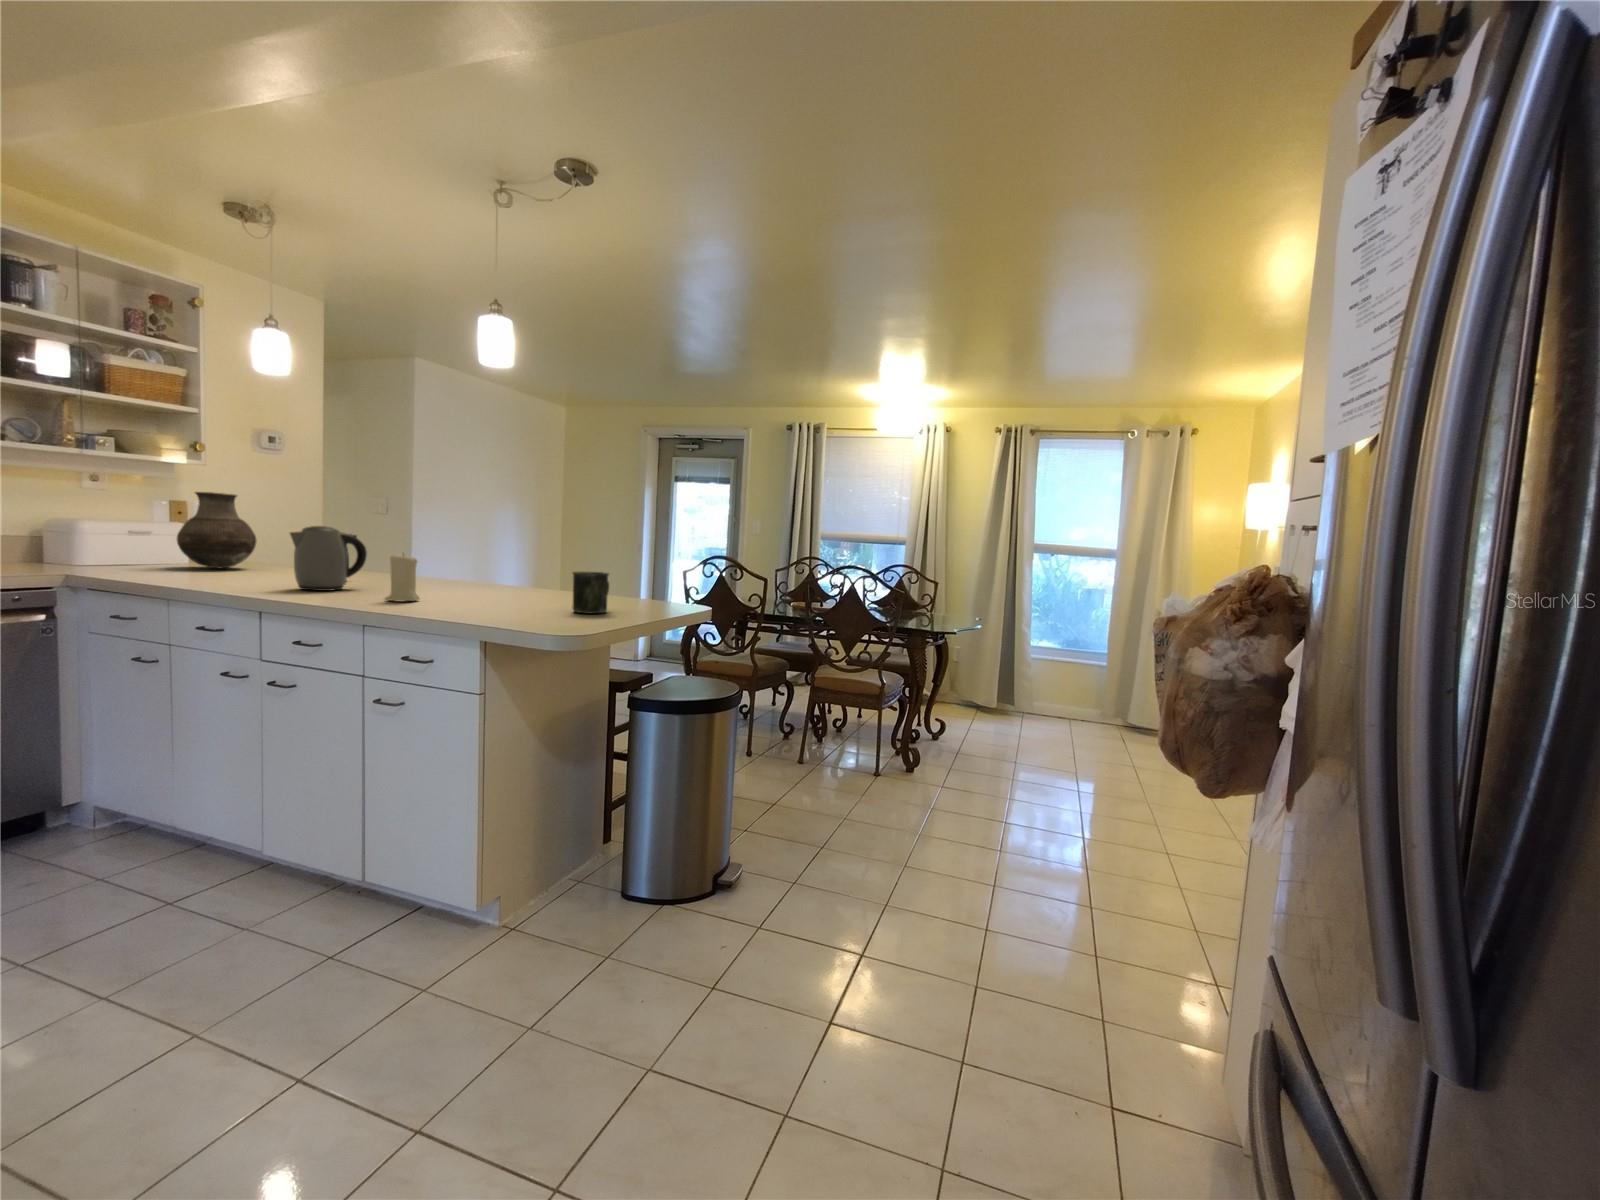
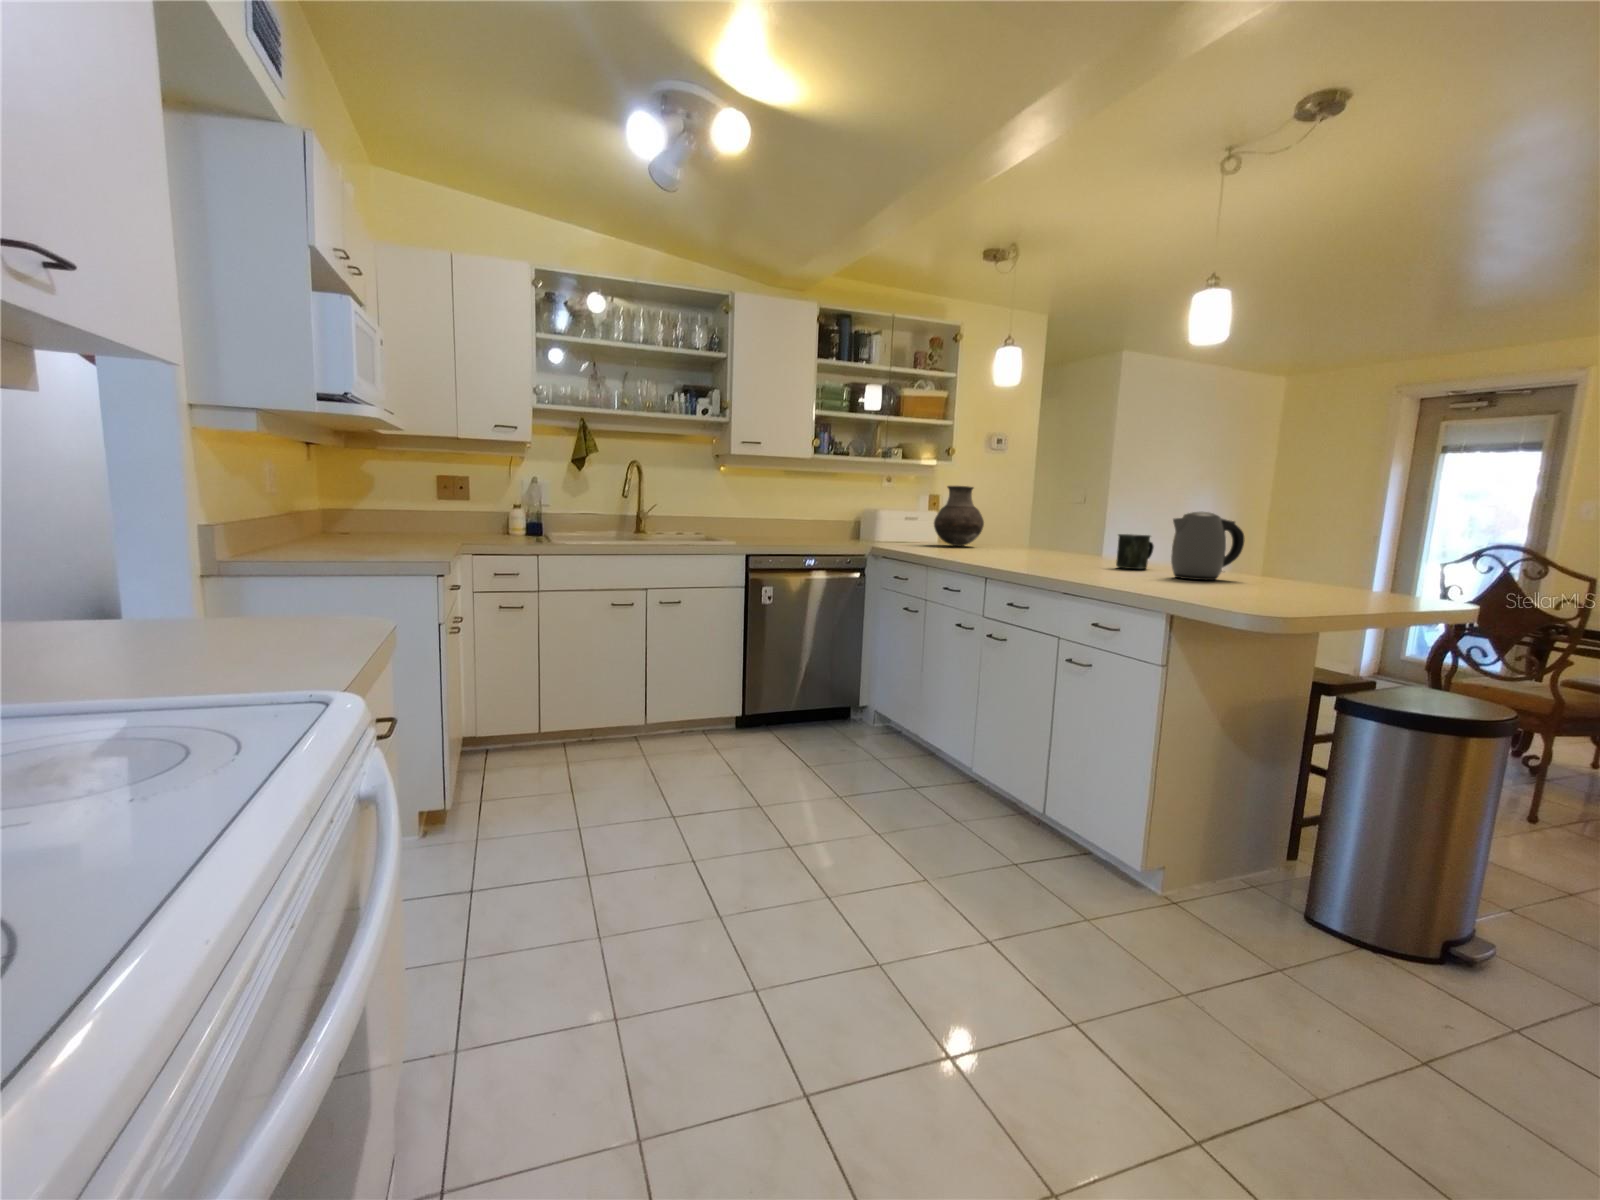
kettle: present [290,526,367,591] -> present [1171,512,1245,580]
candle: present [385,554,420,601] -> none [1079,527,1110,573]
mug: present [572,572,609,614] -> present [1116,534,1154,569]

